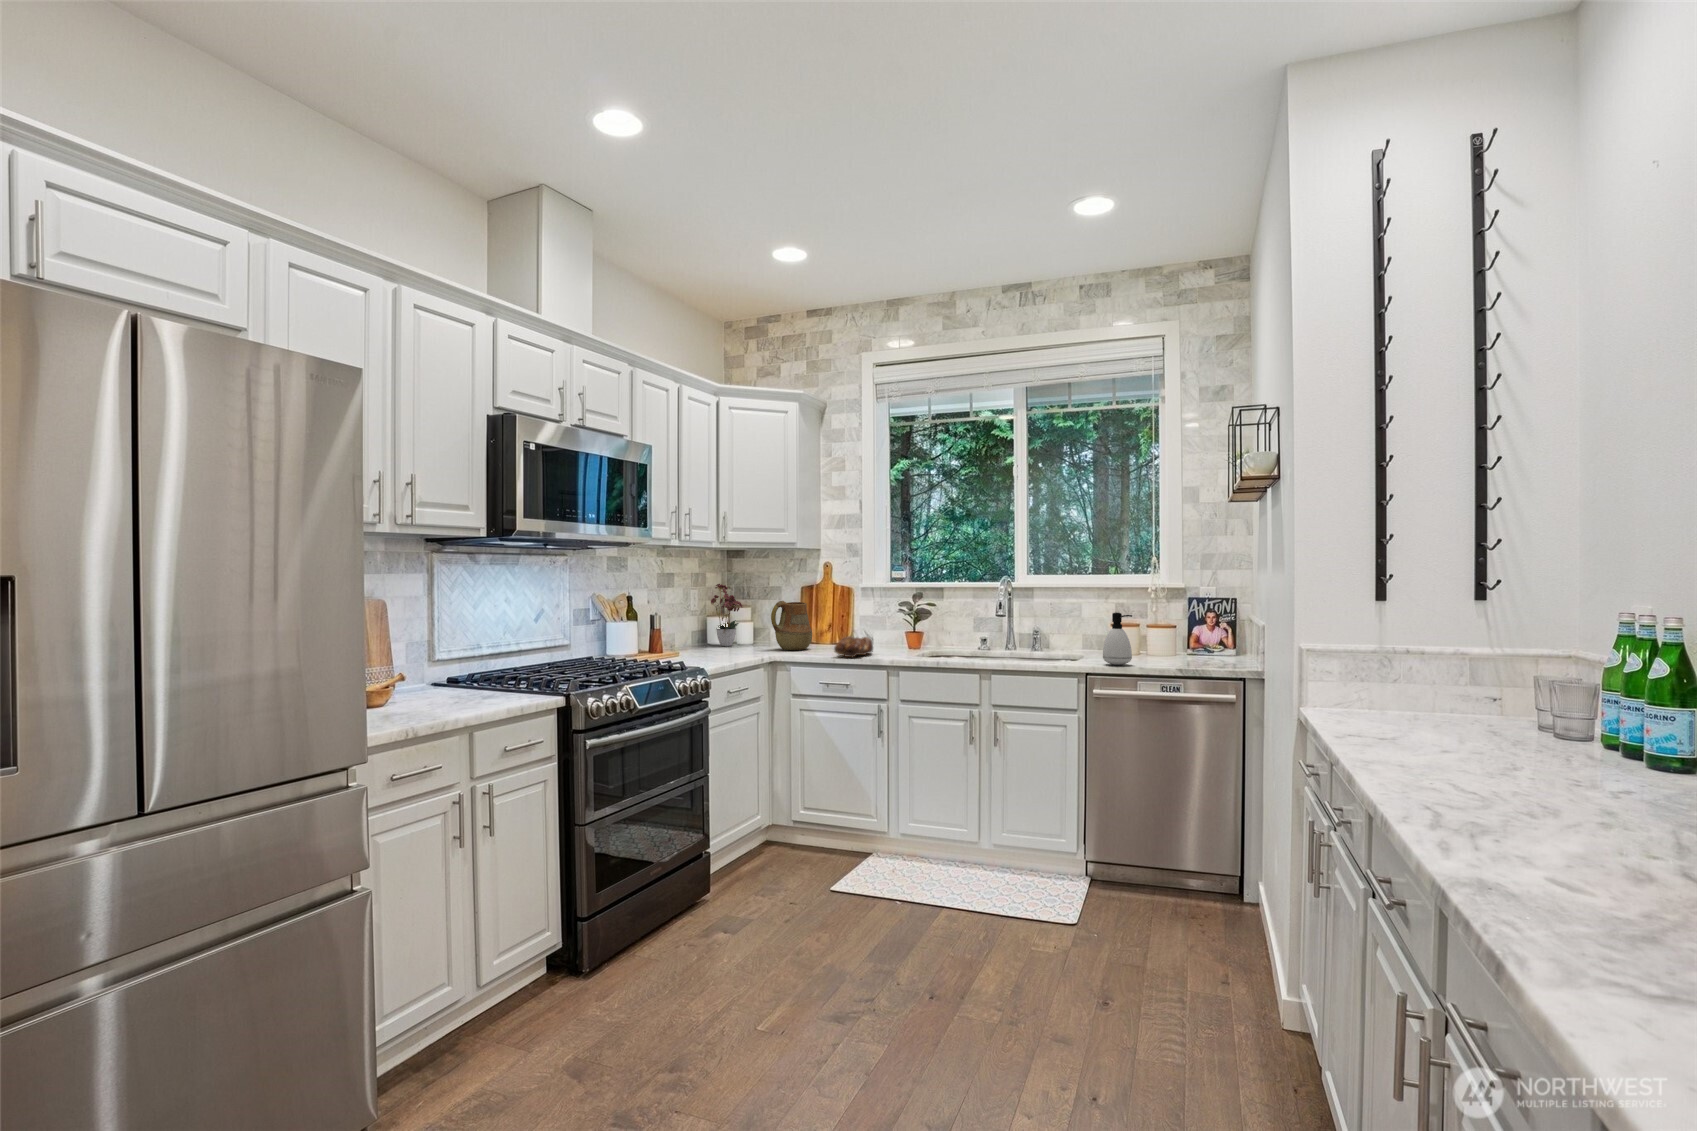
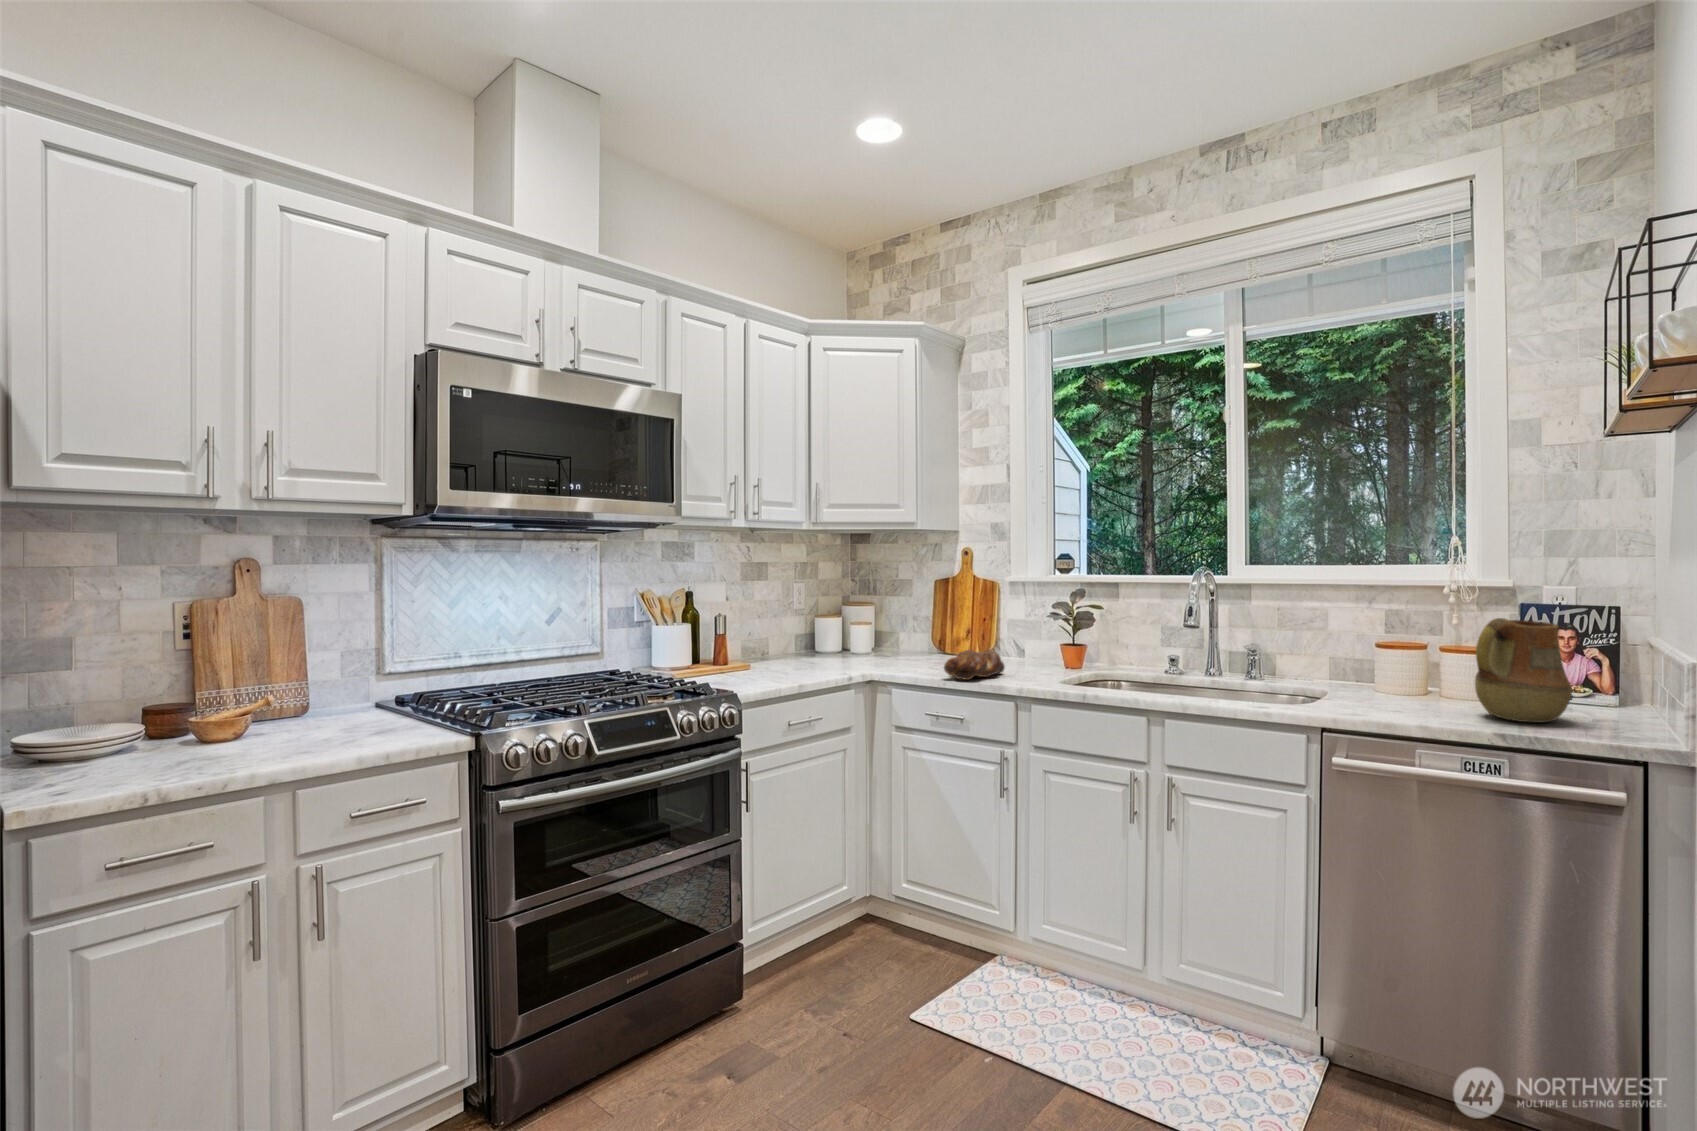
flower arrangement: present [711,584,742,646] -> none [814,572,856,654]
pitcher: present [771,601,812,650] -> present [1475,618,1572,723]
soap dispenser: present [1103,613,1132,665] -> none [1353,629,1408,715]

